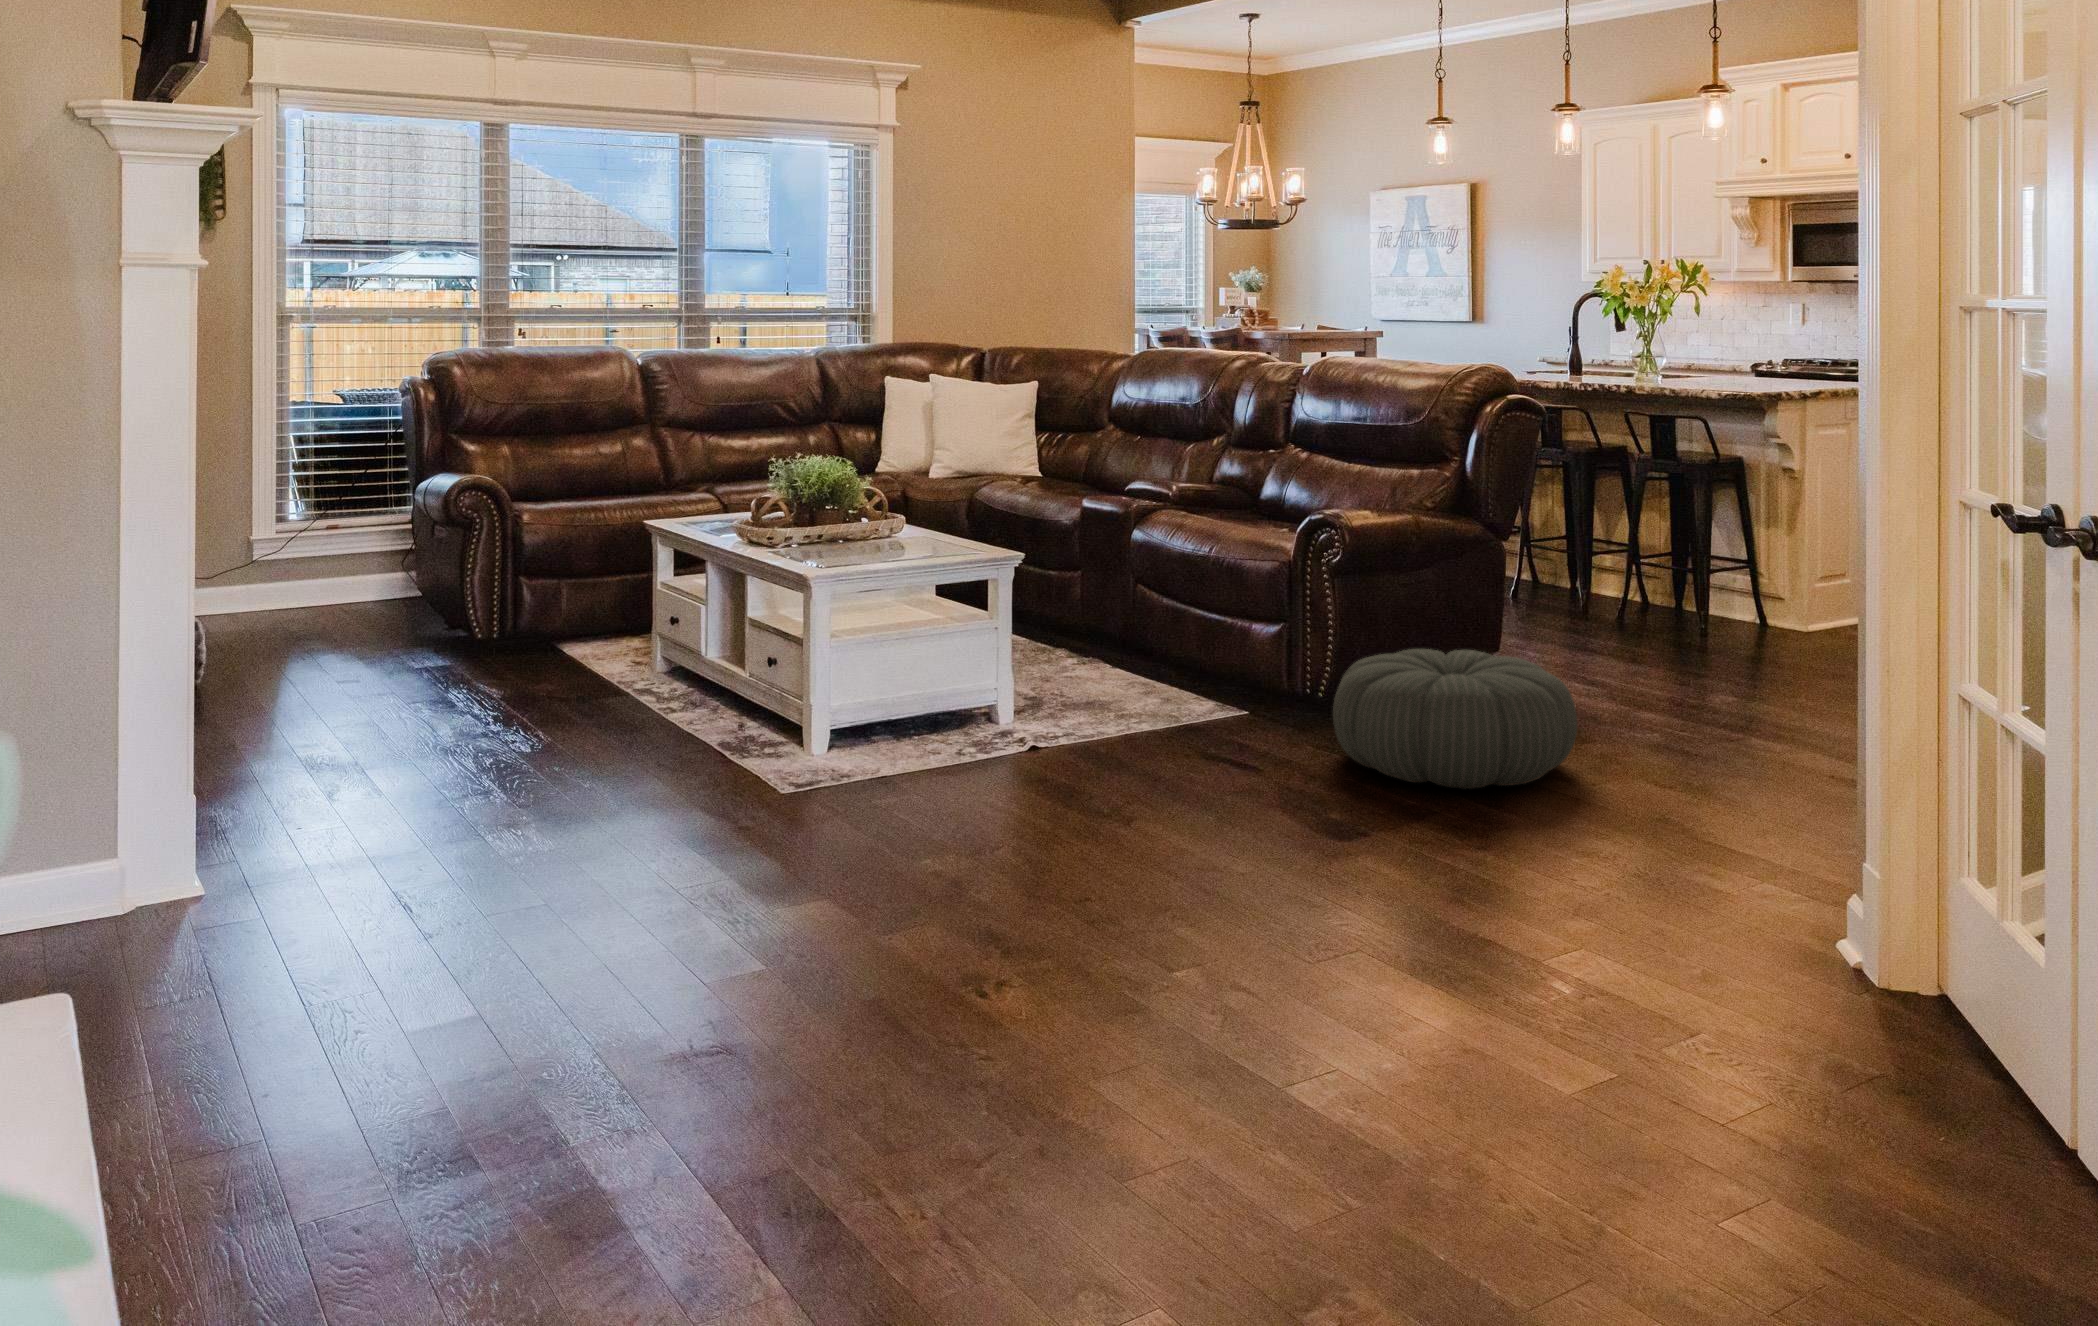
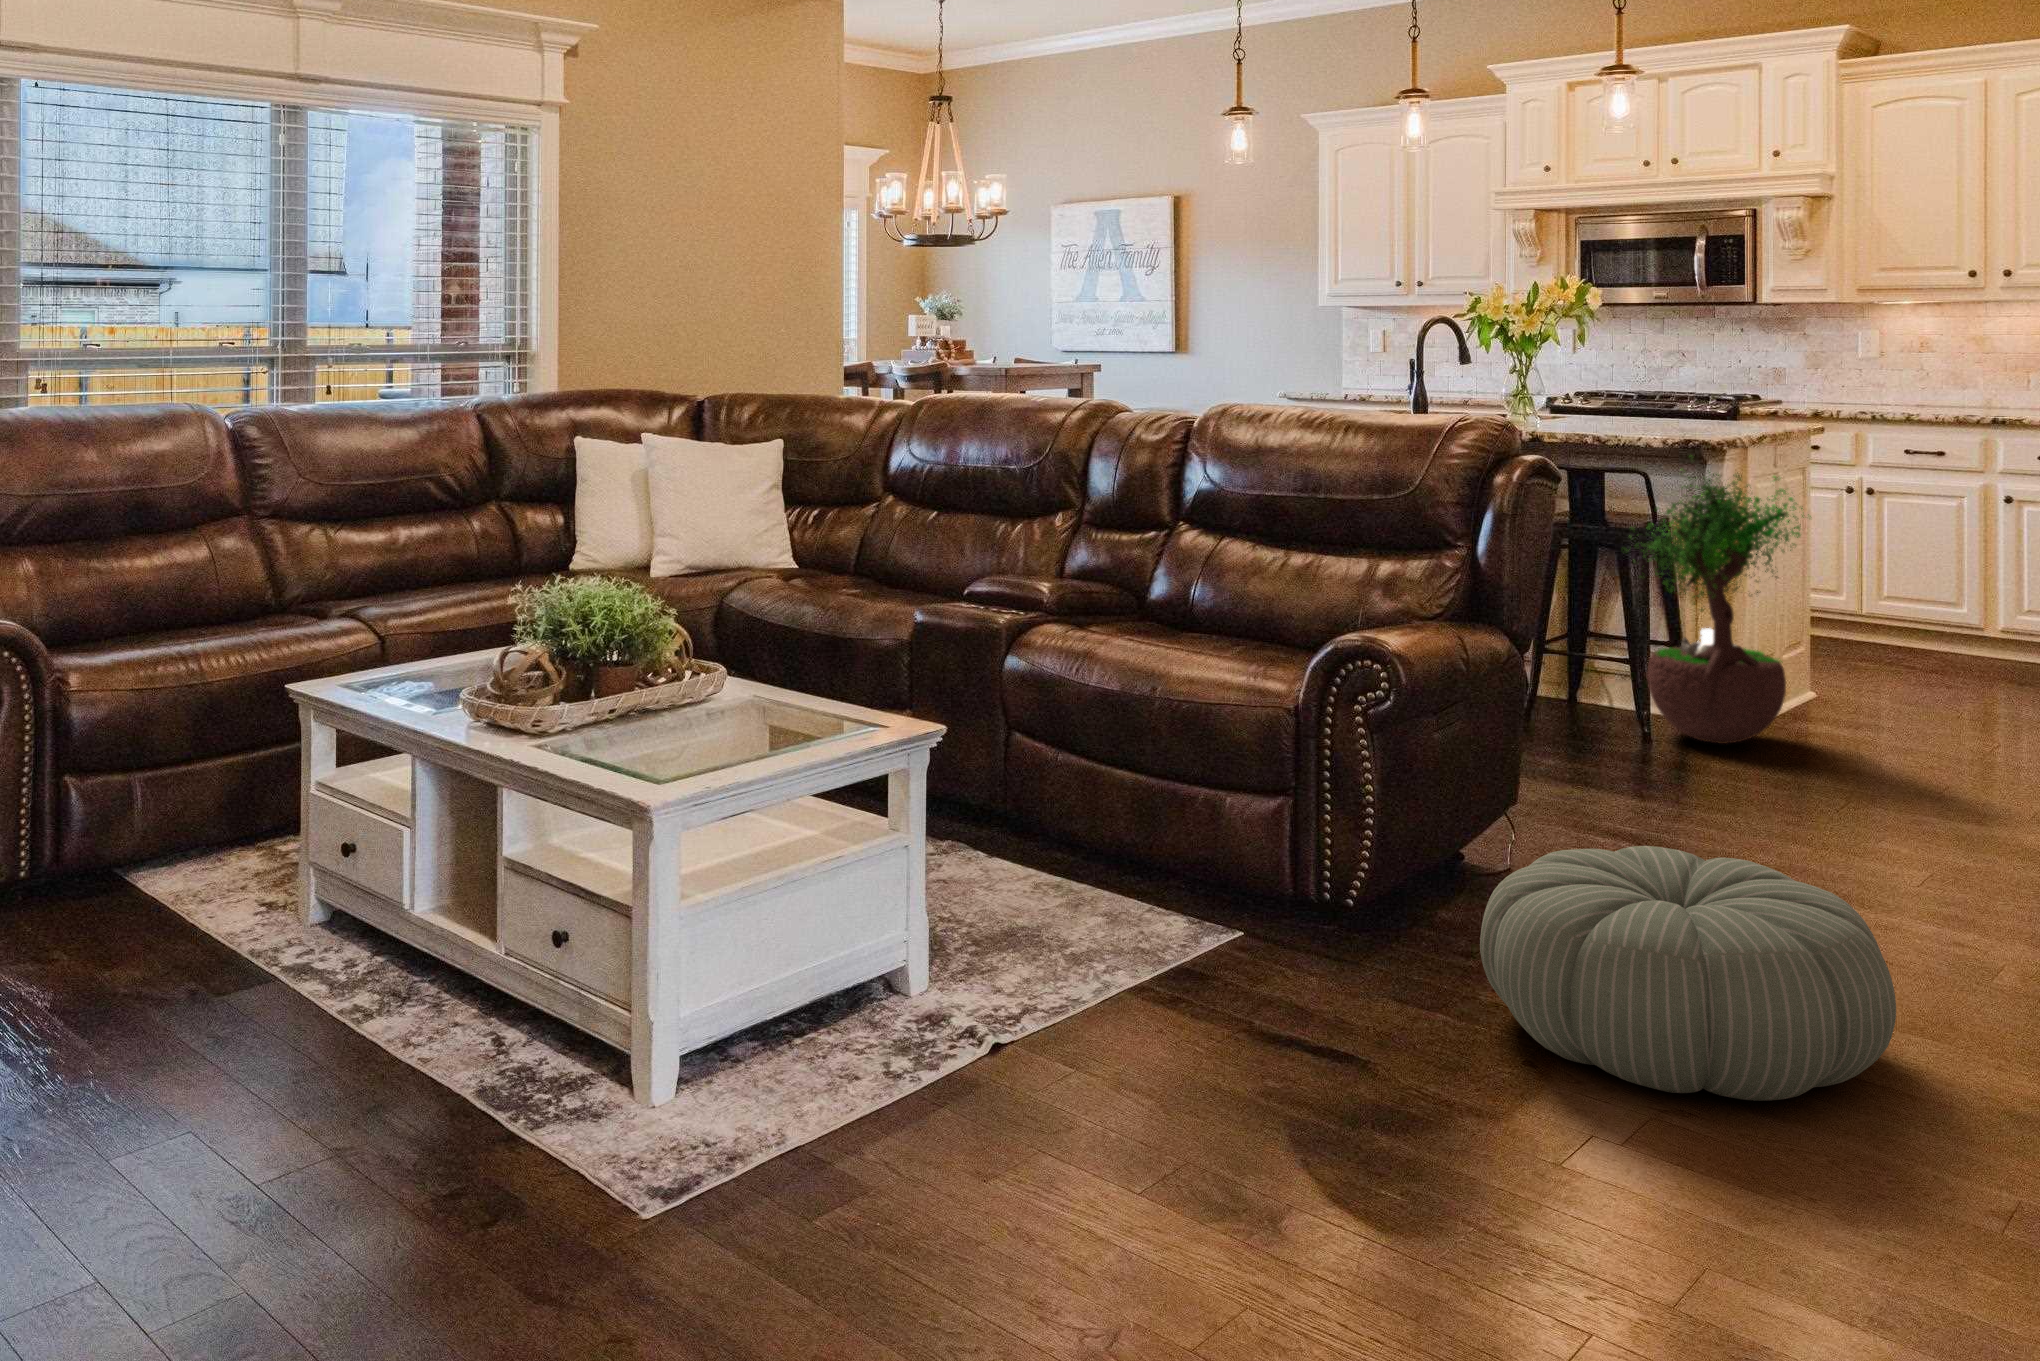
potted tree: none [1647,404,1791,631] -> present [1626,455,1811,744]

